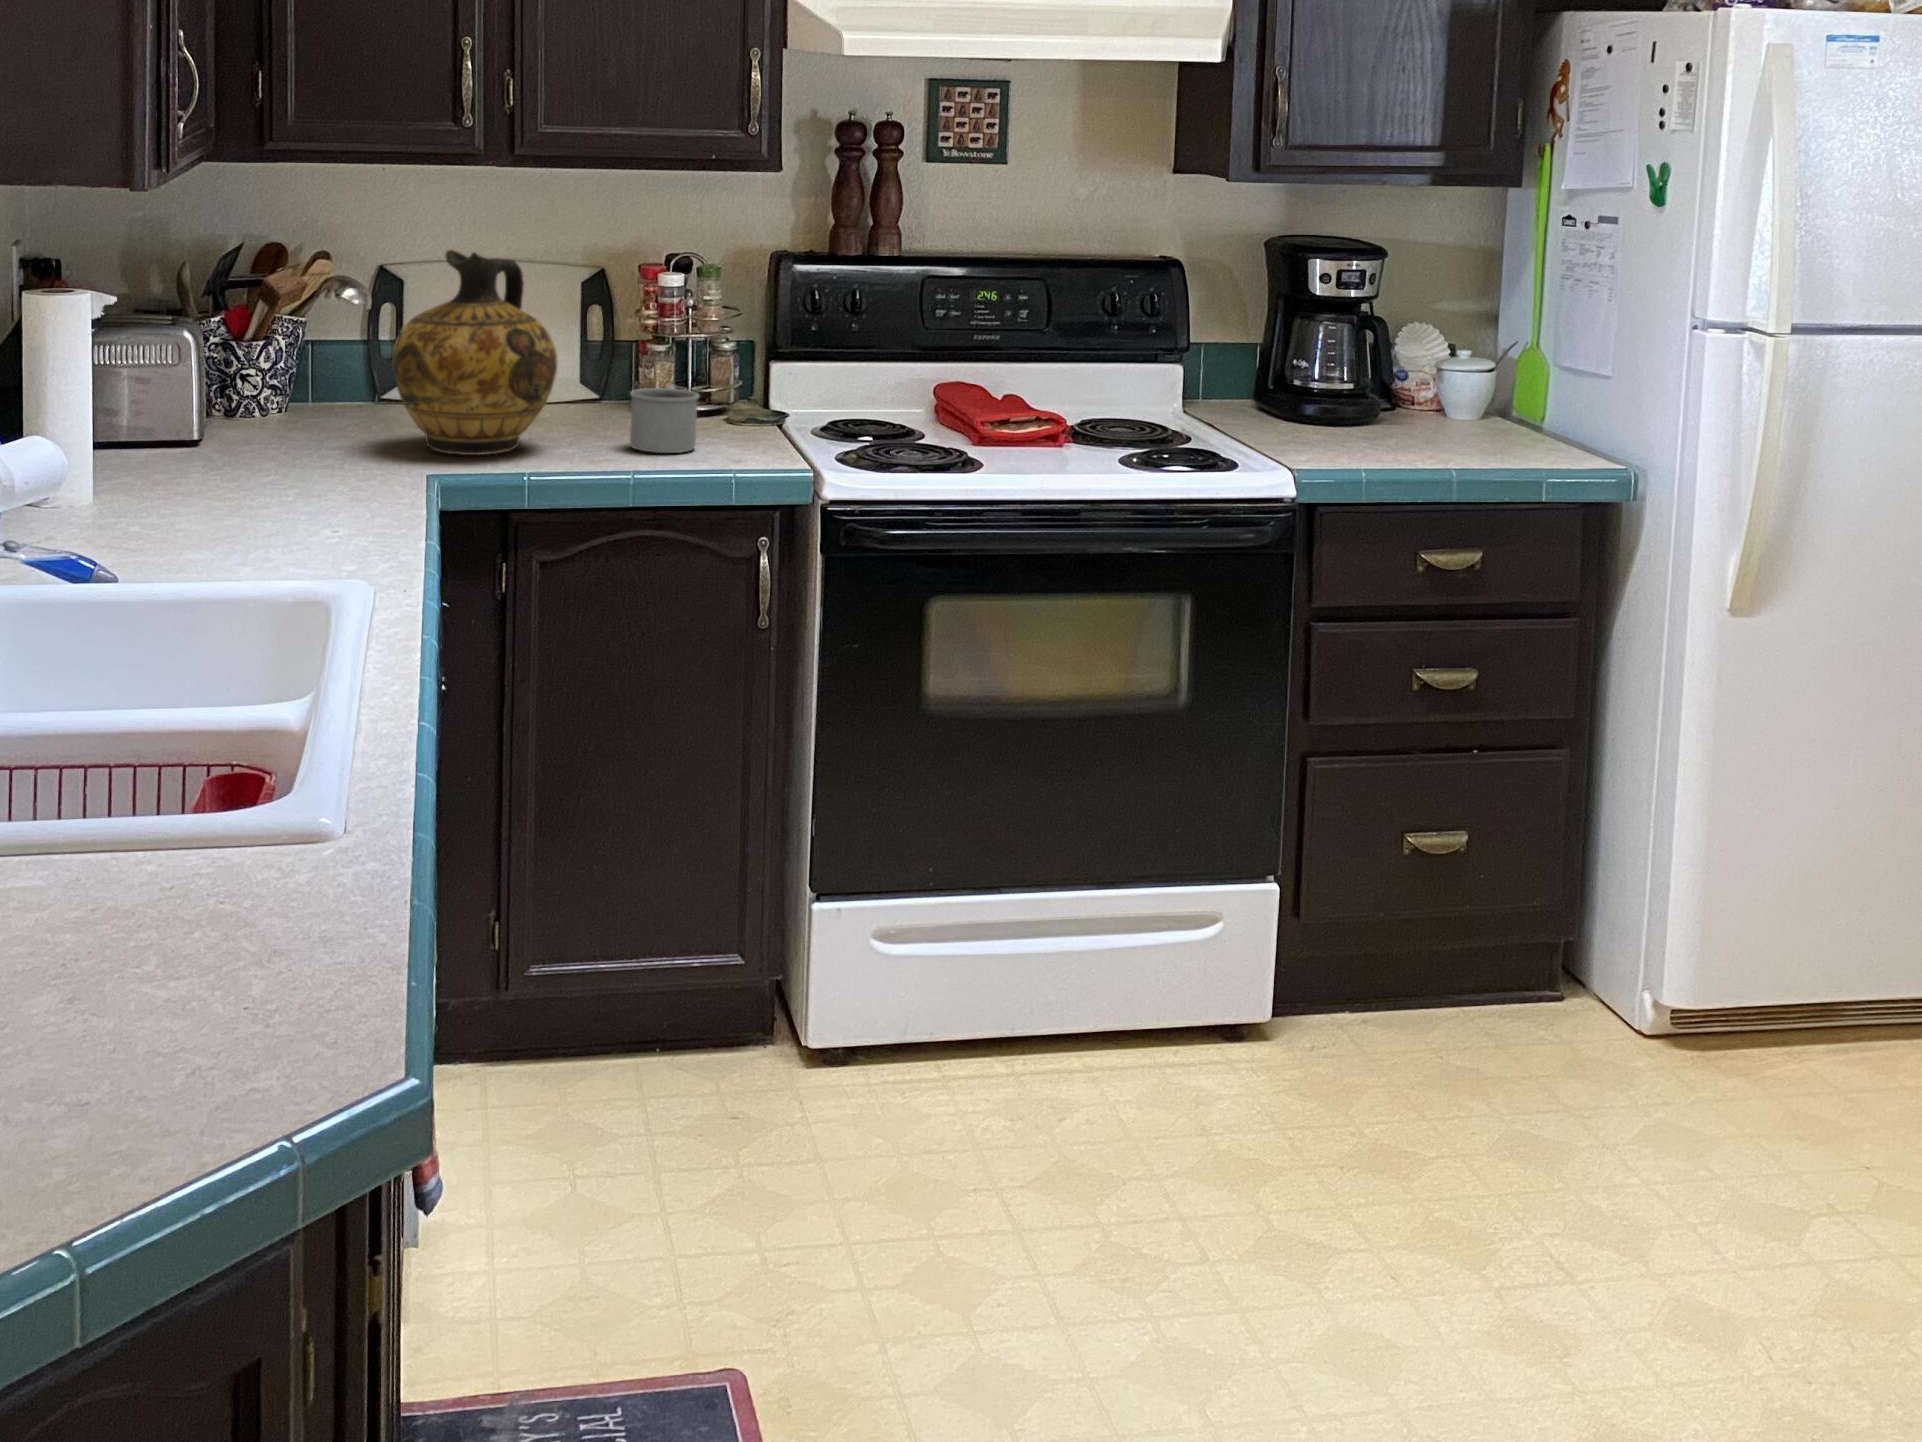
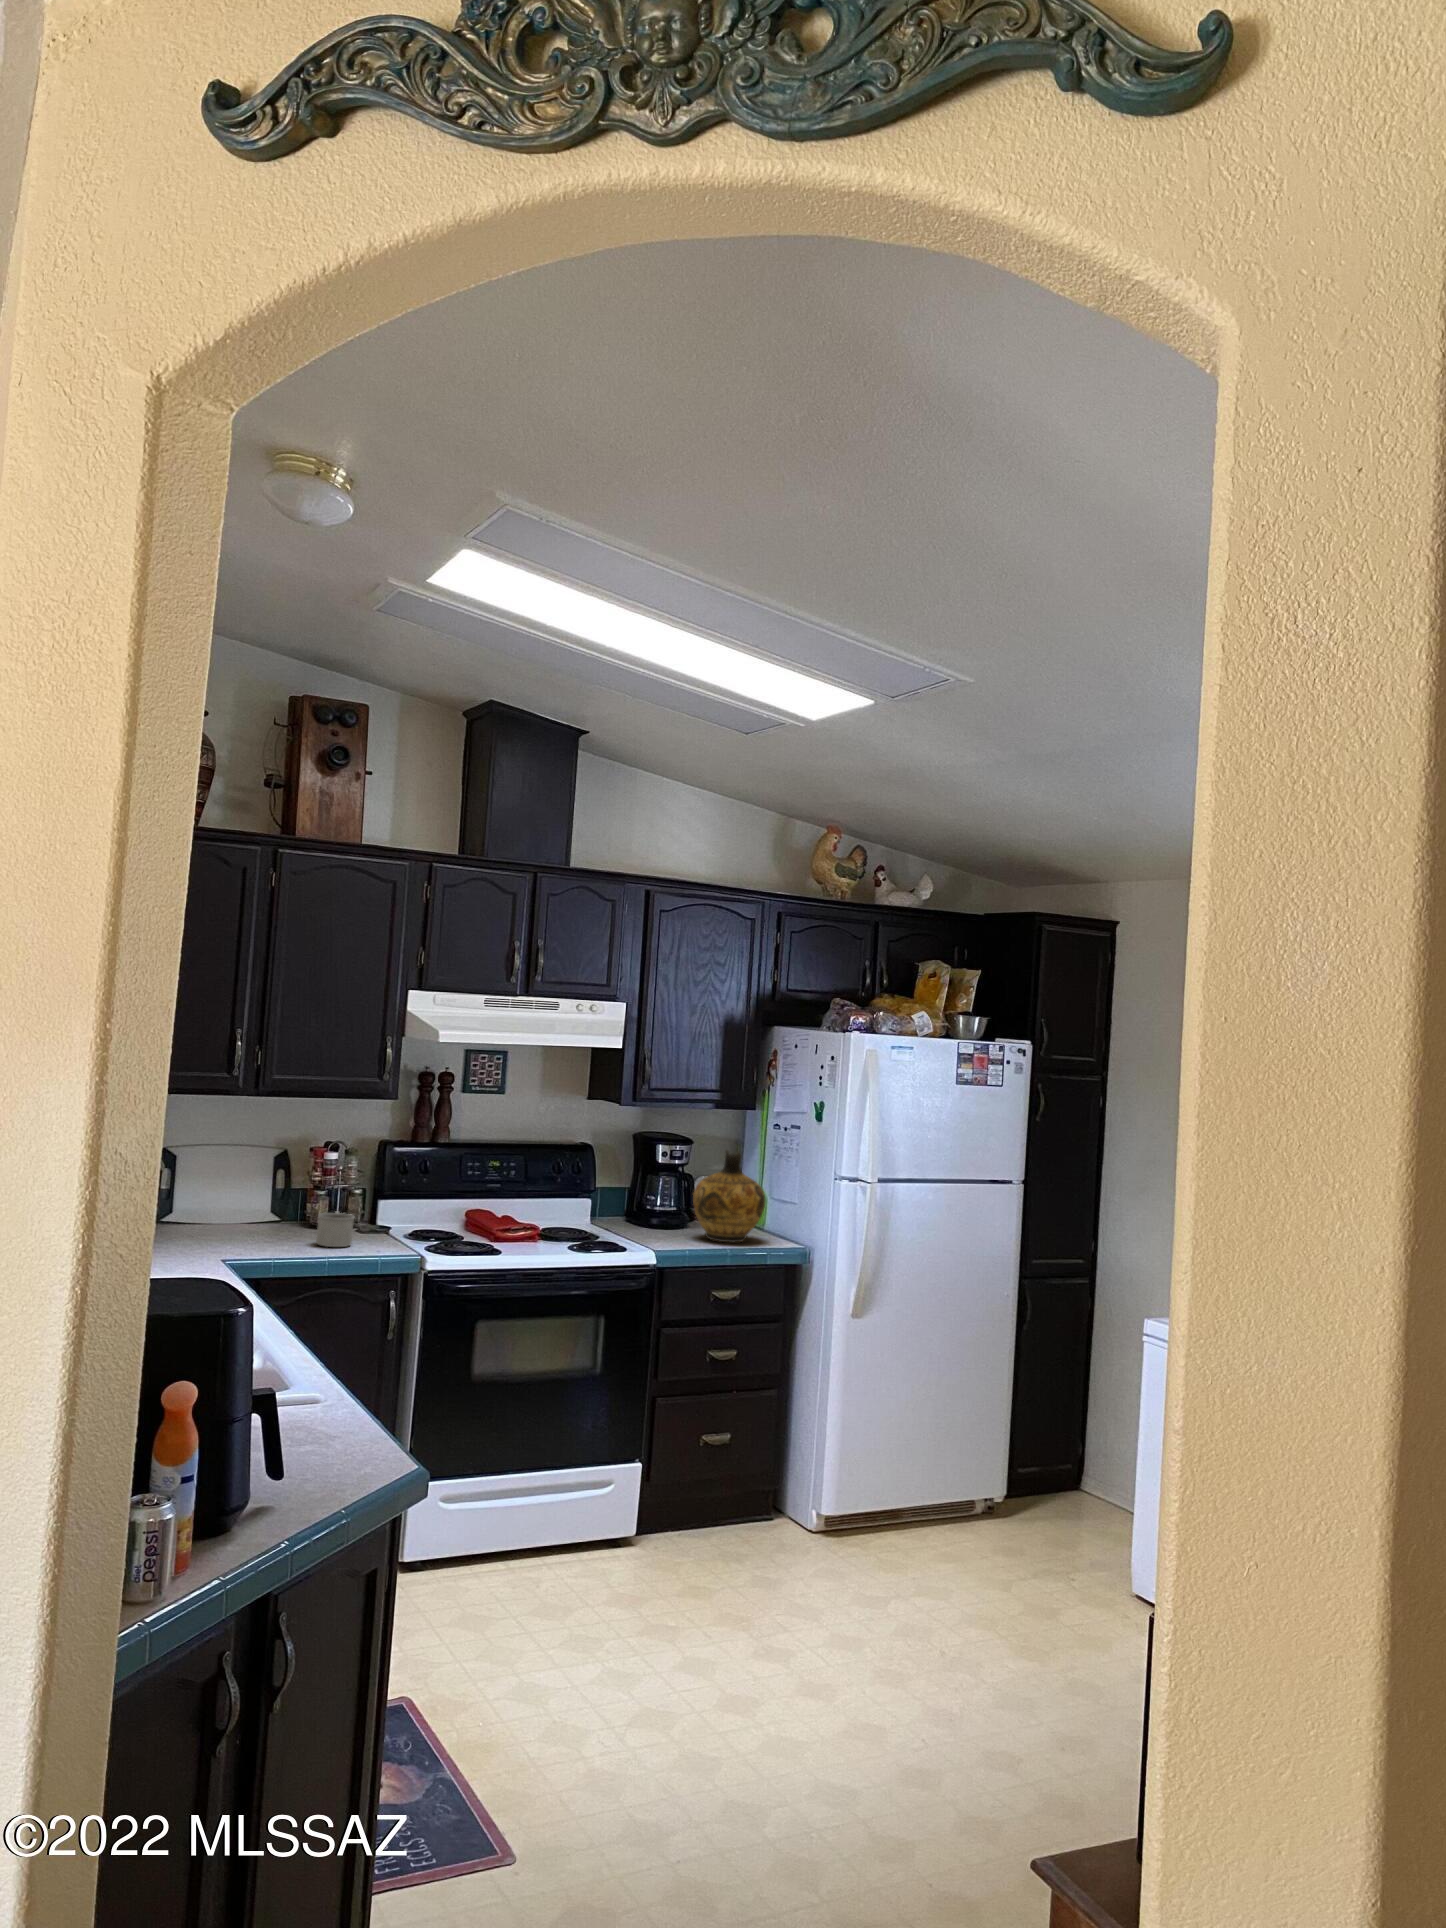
ceramic jug: present [392,250,557,455] -> present [693,1151,765,1242]

